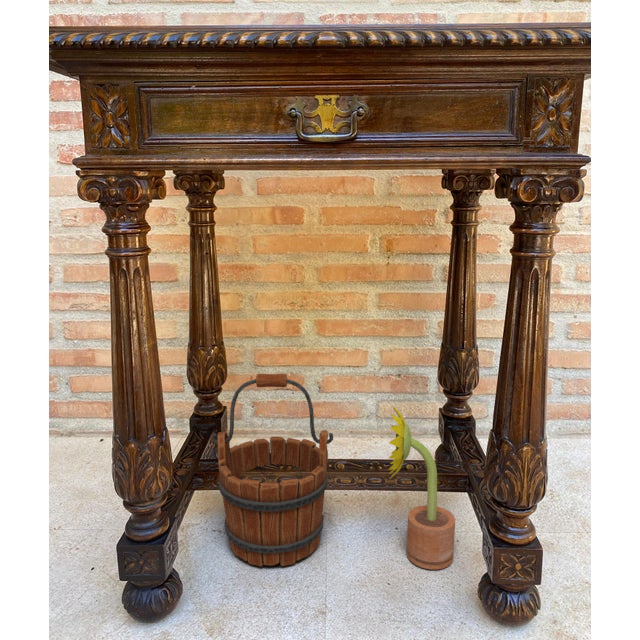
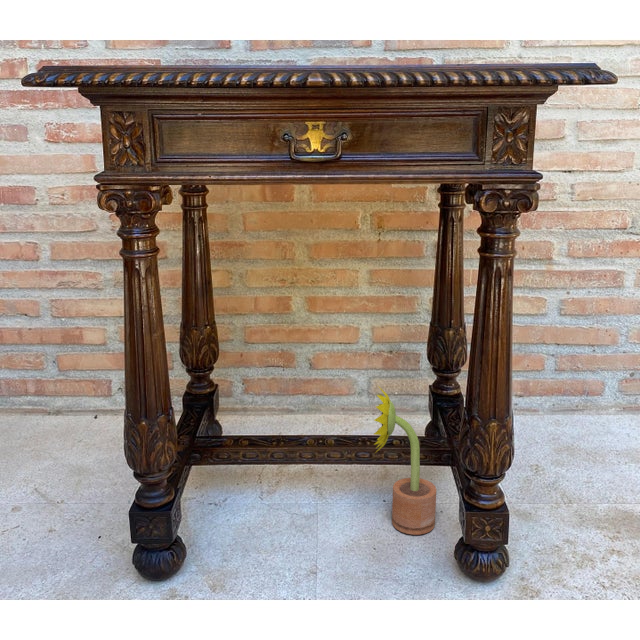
wooden bucket: present [212,374,333,566] -> none [210,357,324,533]

